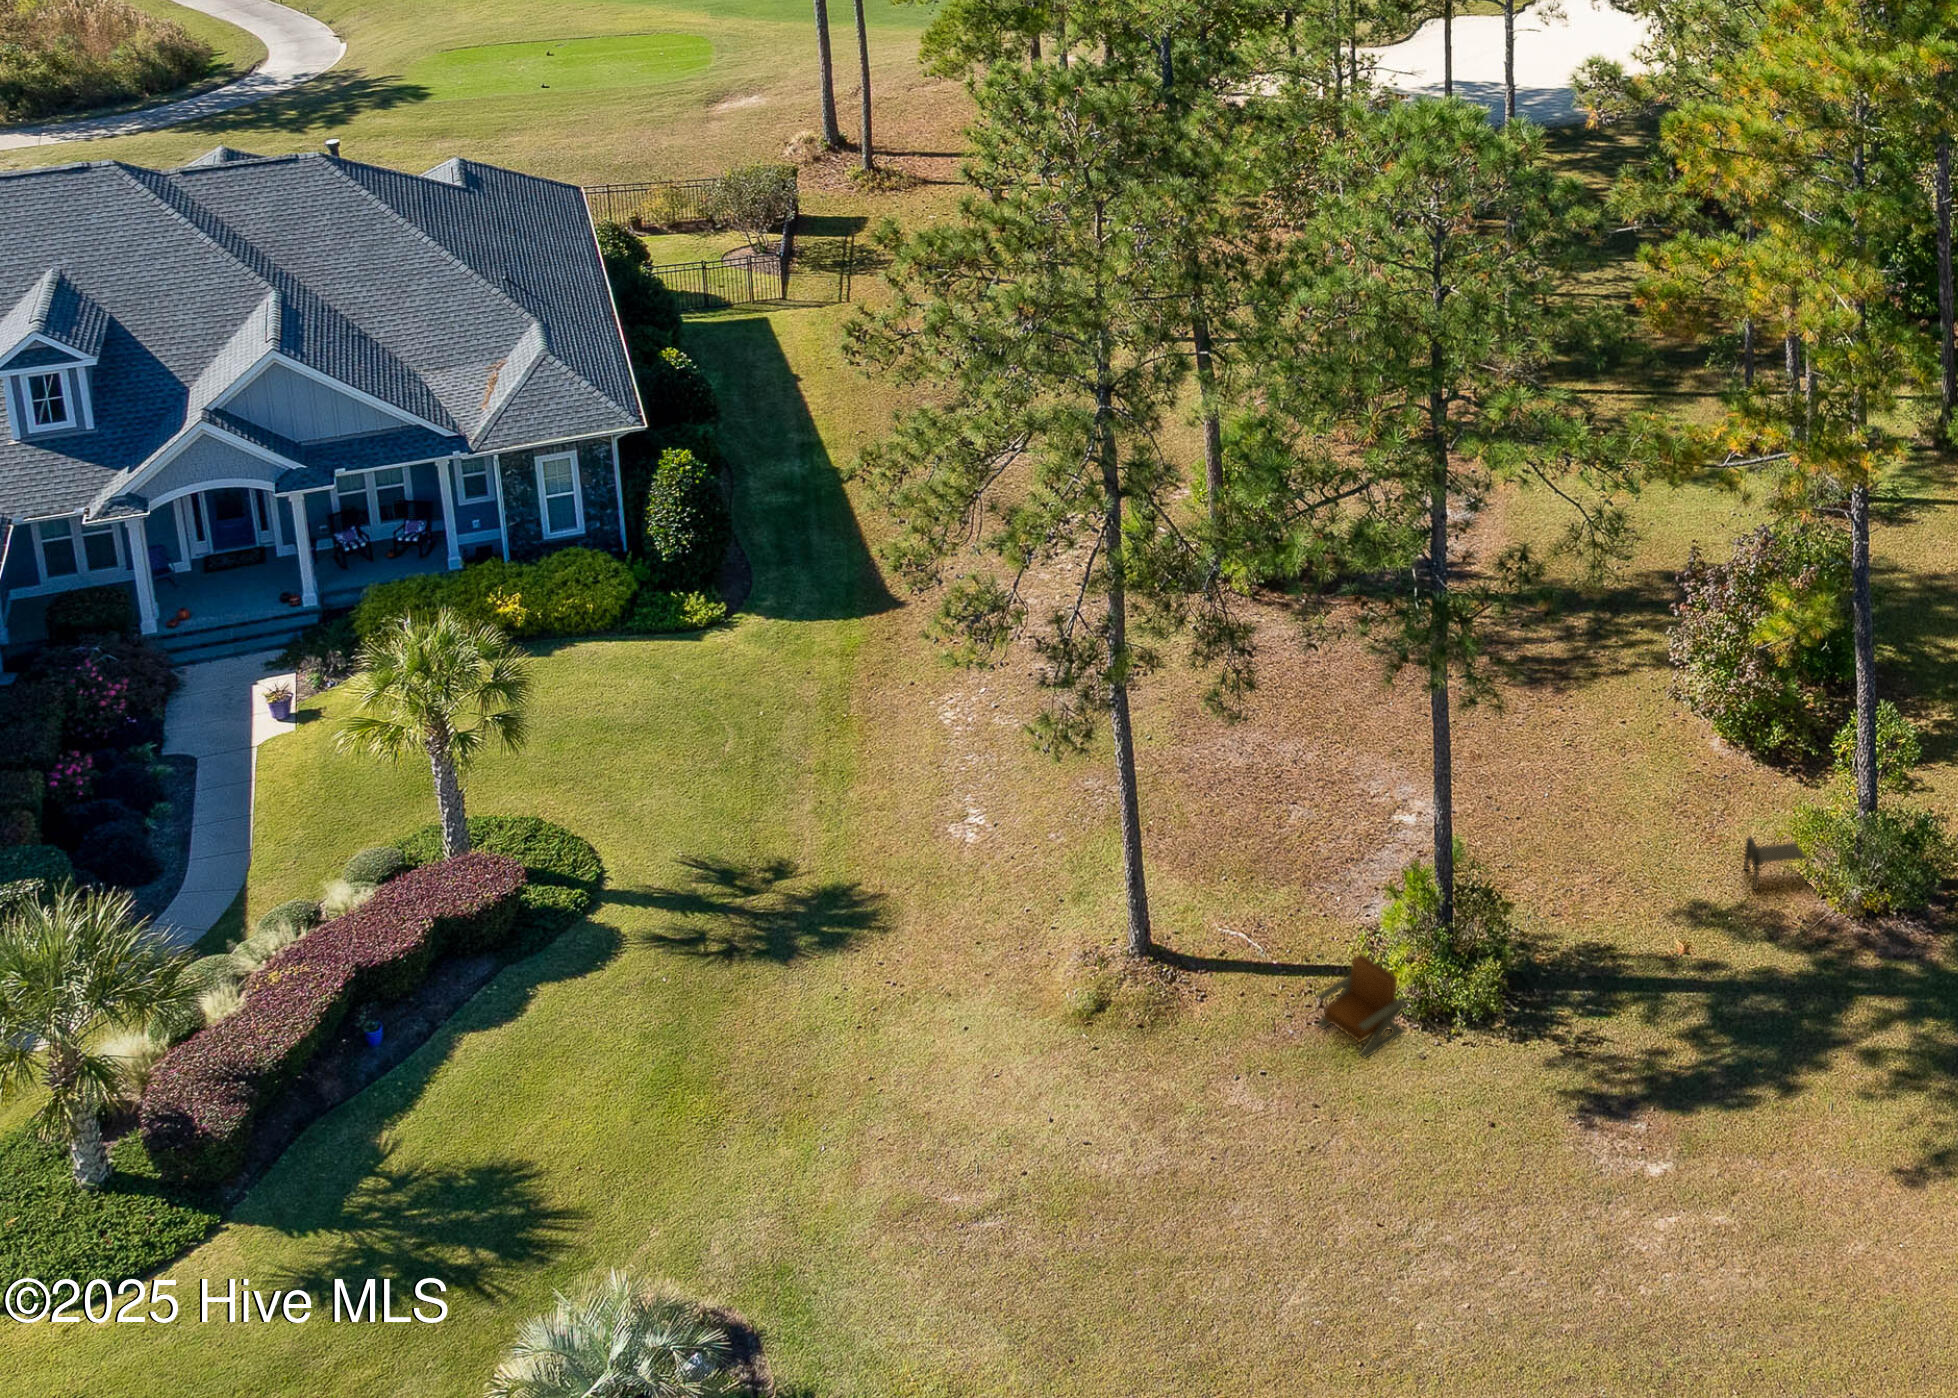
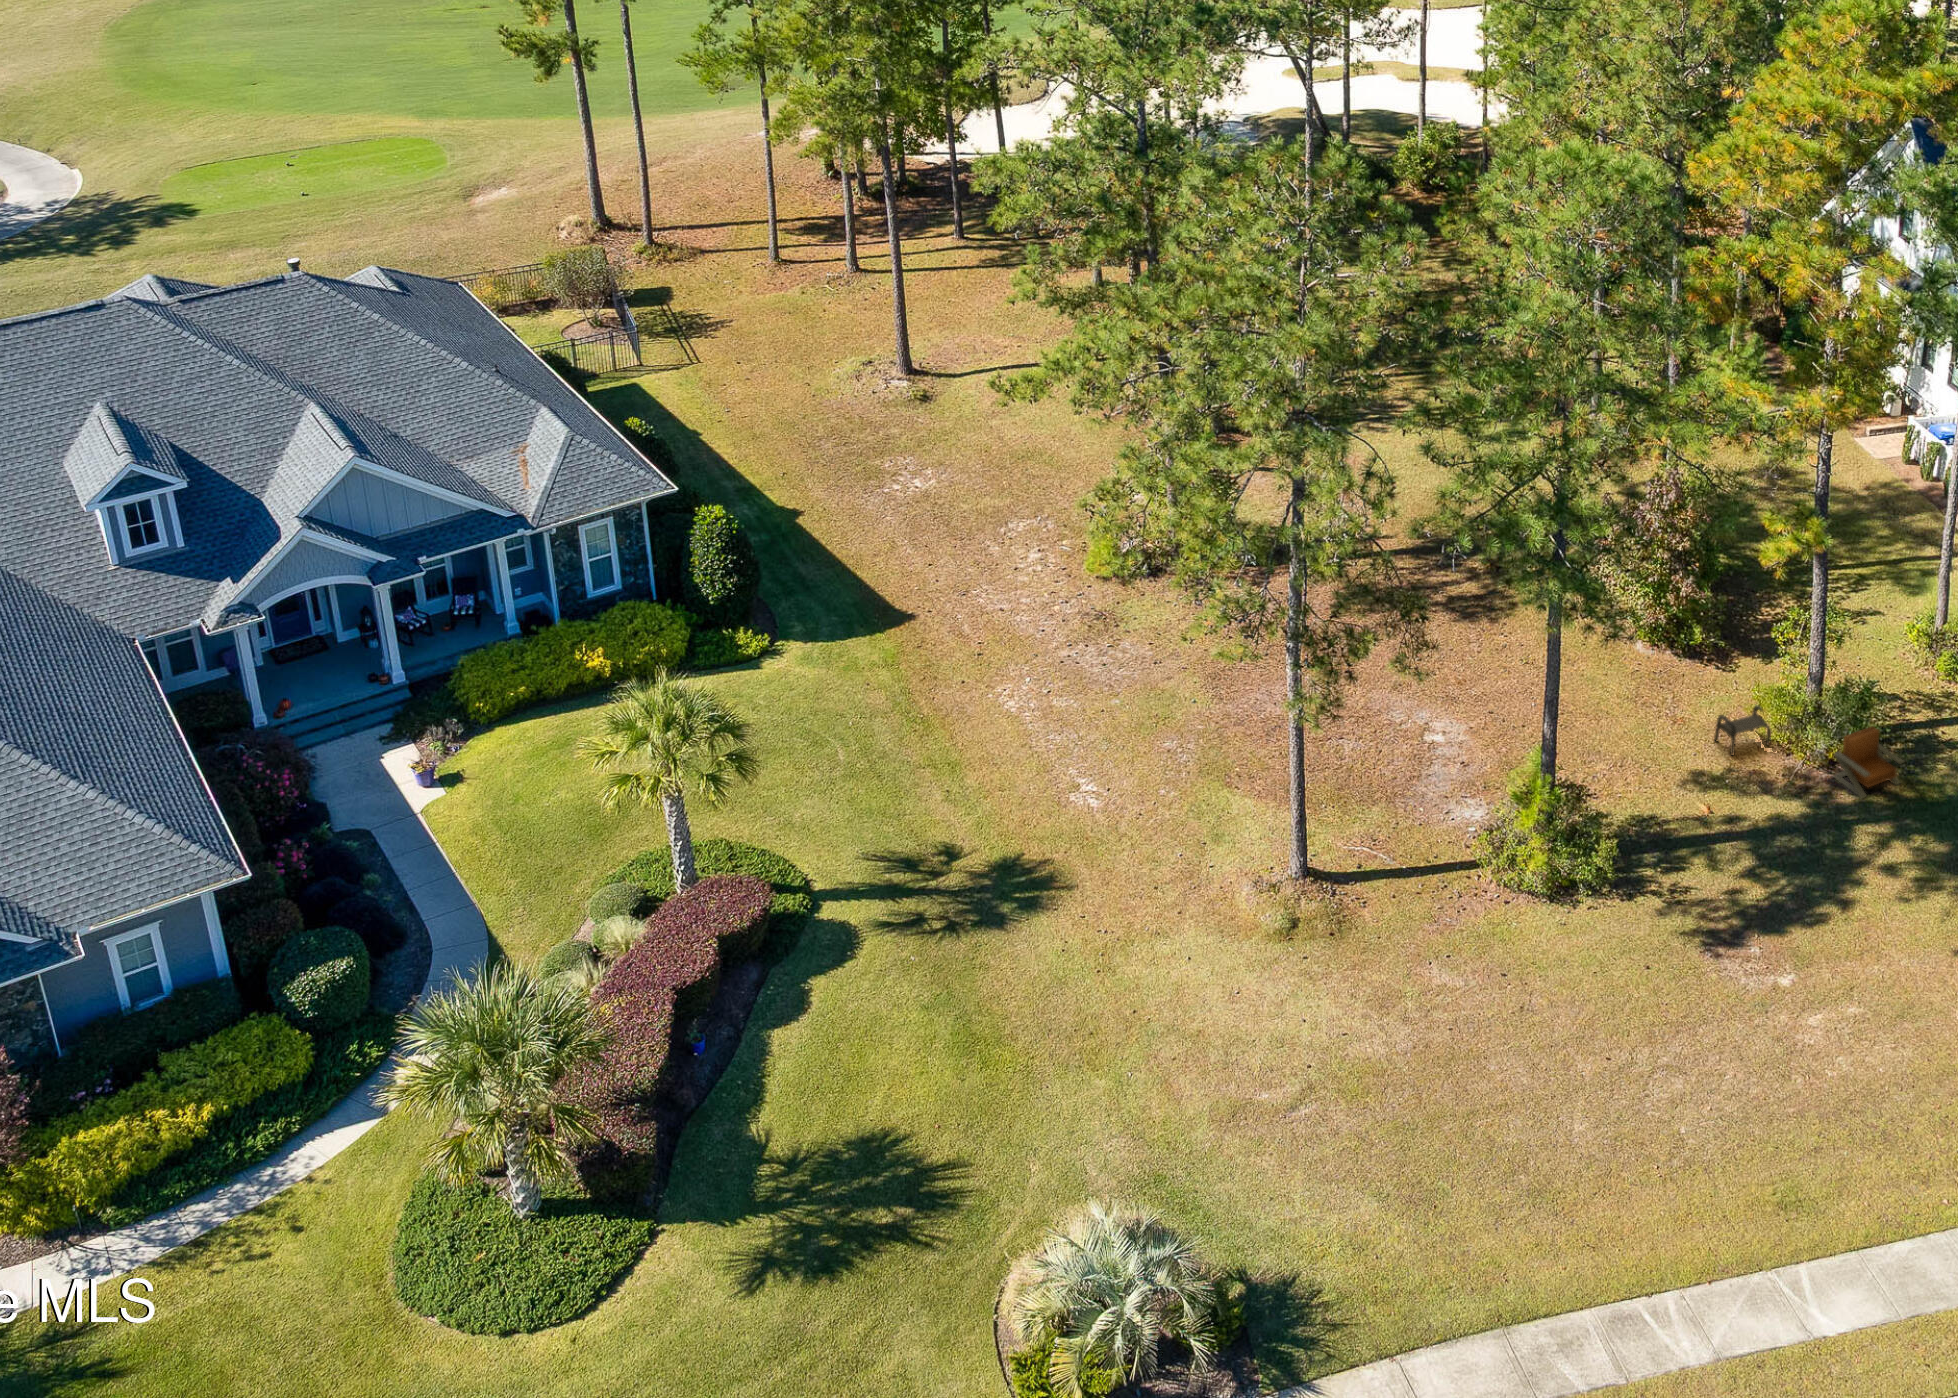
lounge chair: present [1317,954,1407,1058] -> present [1833,726,1903,798]

